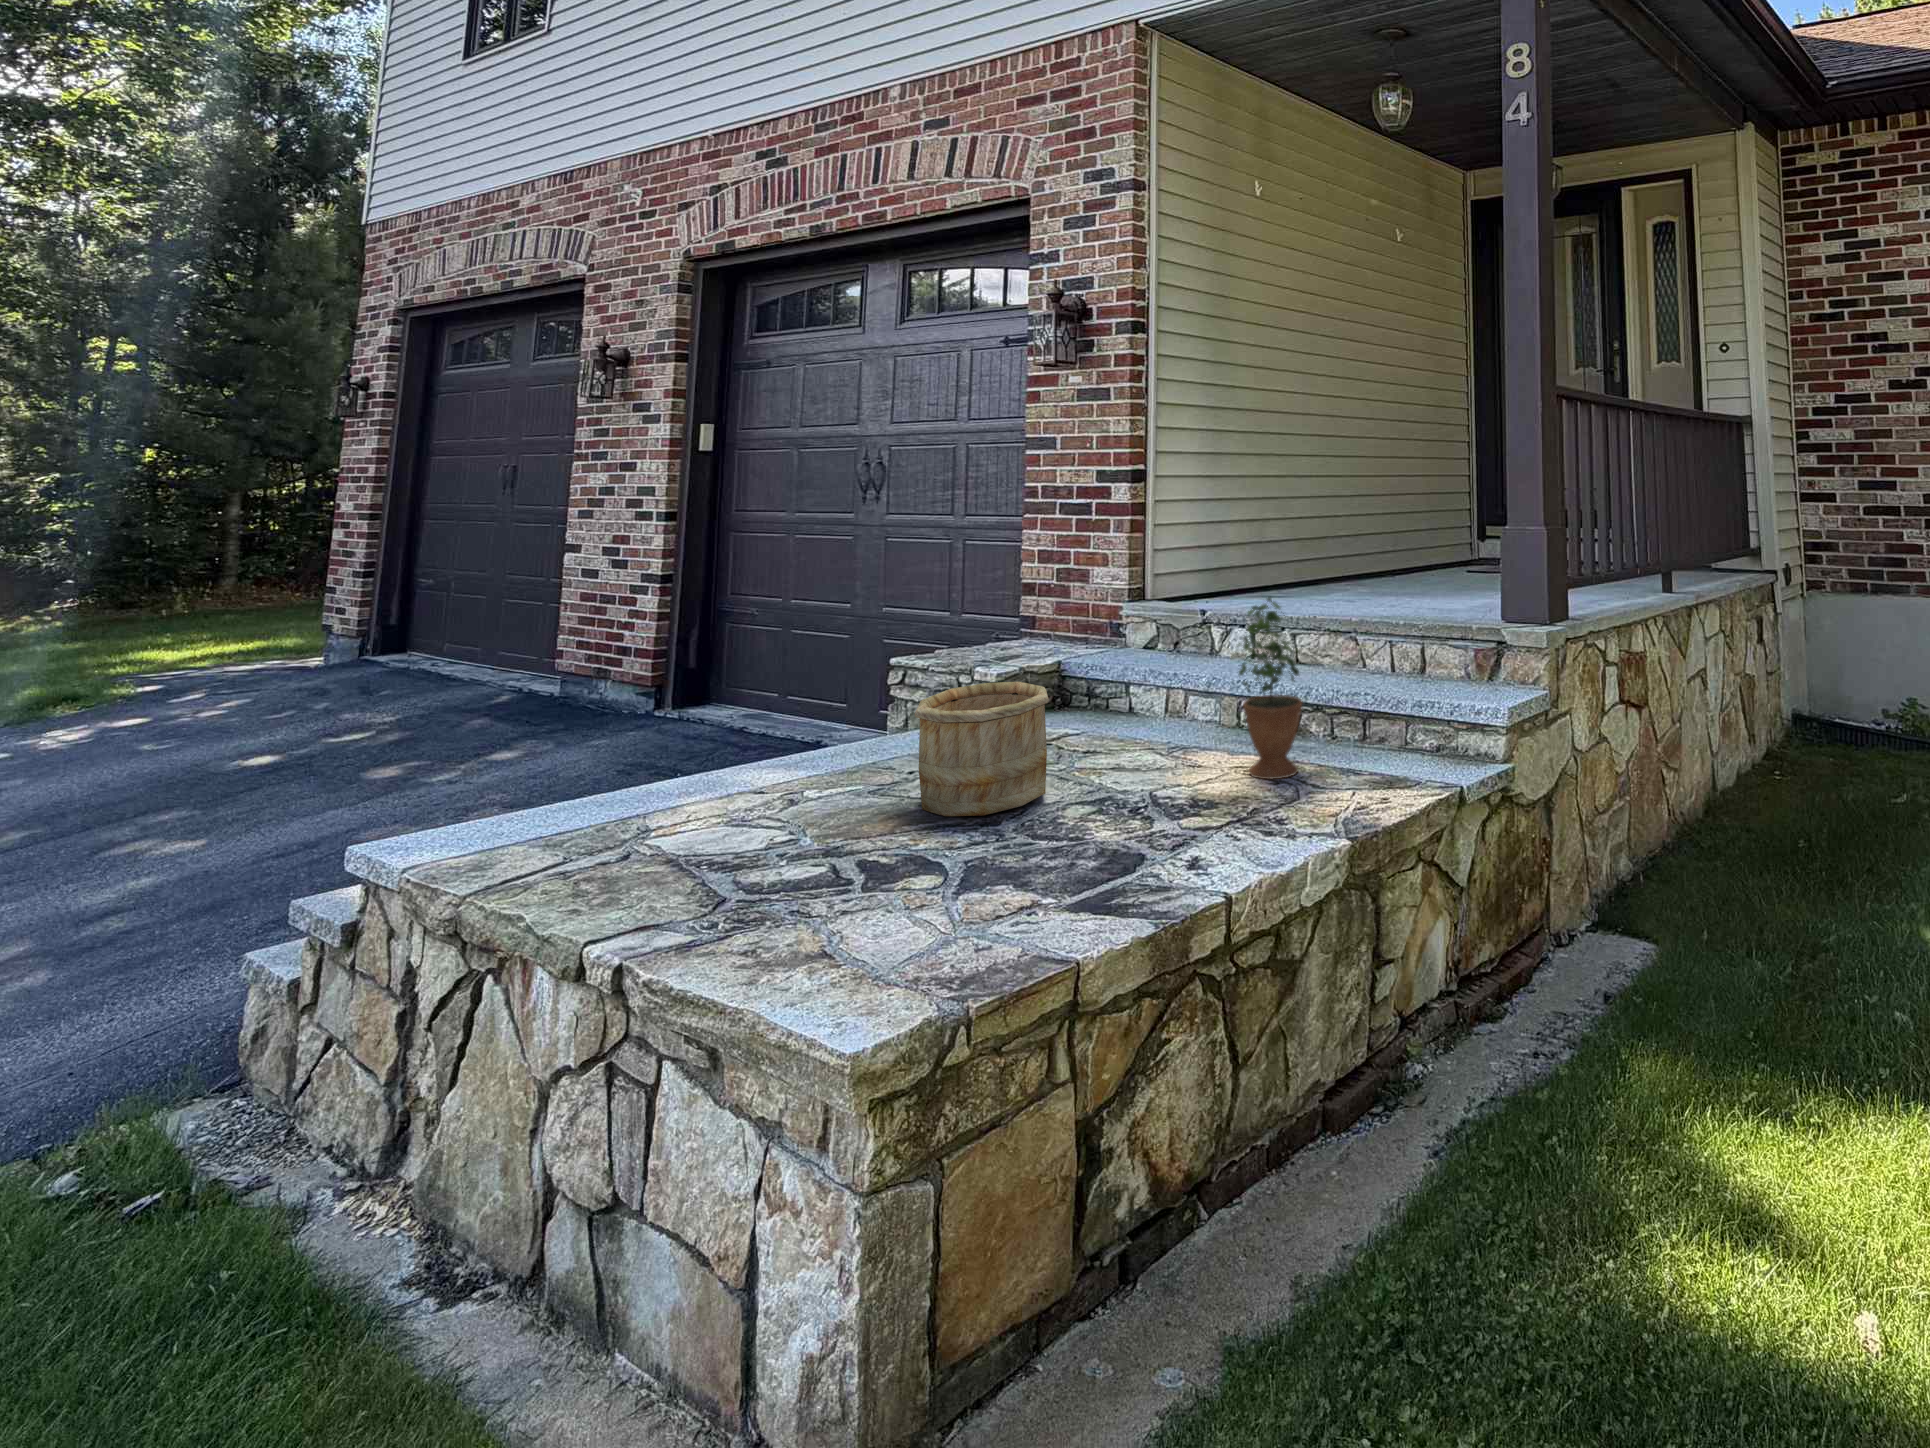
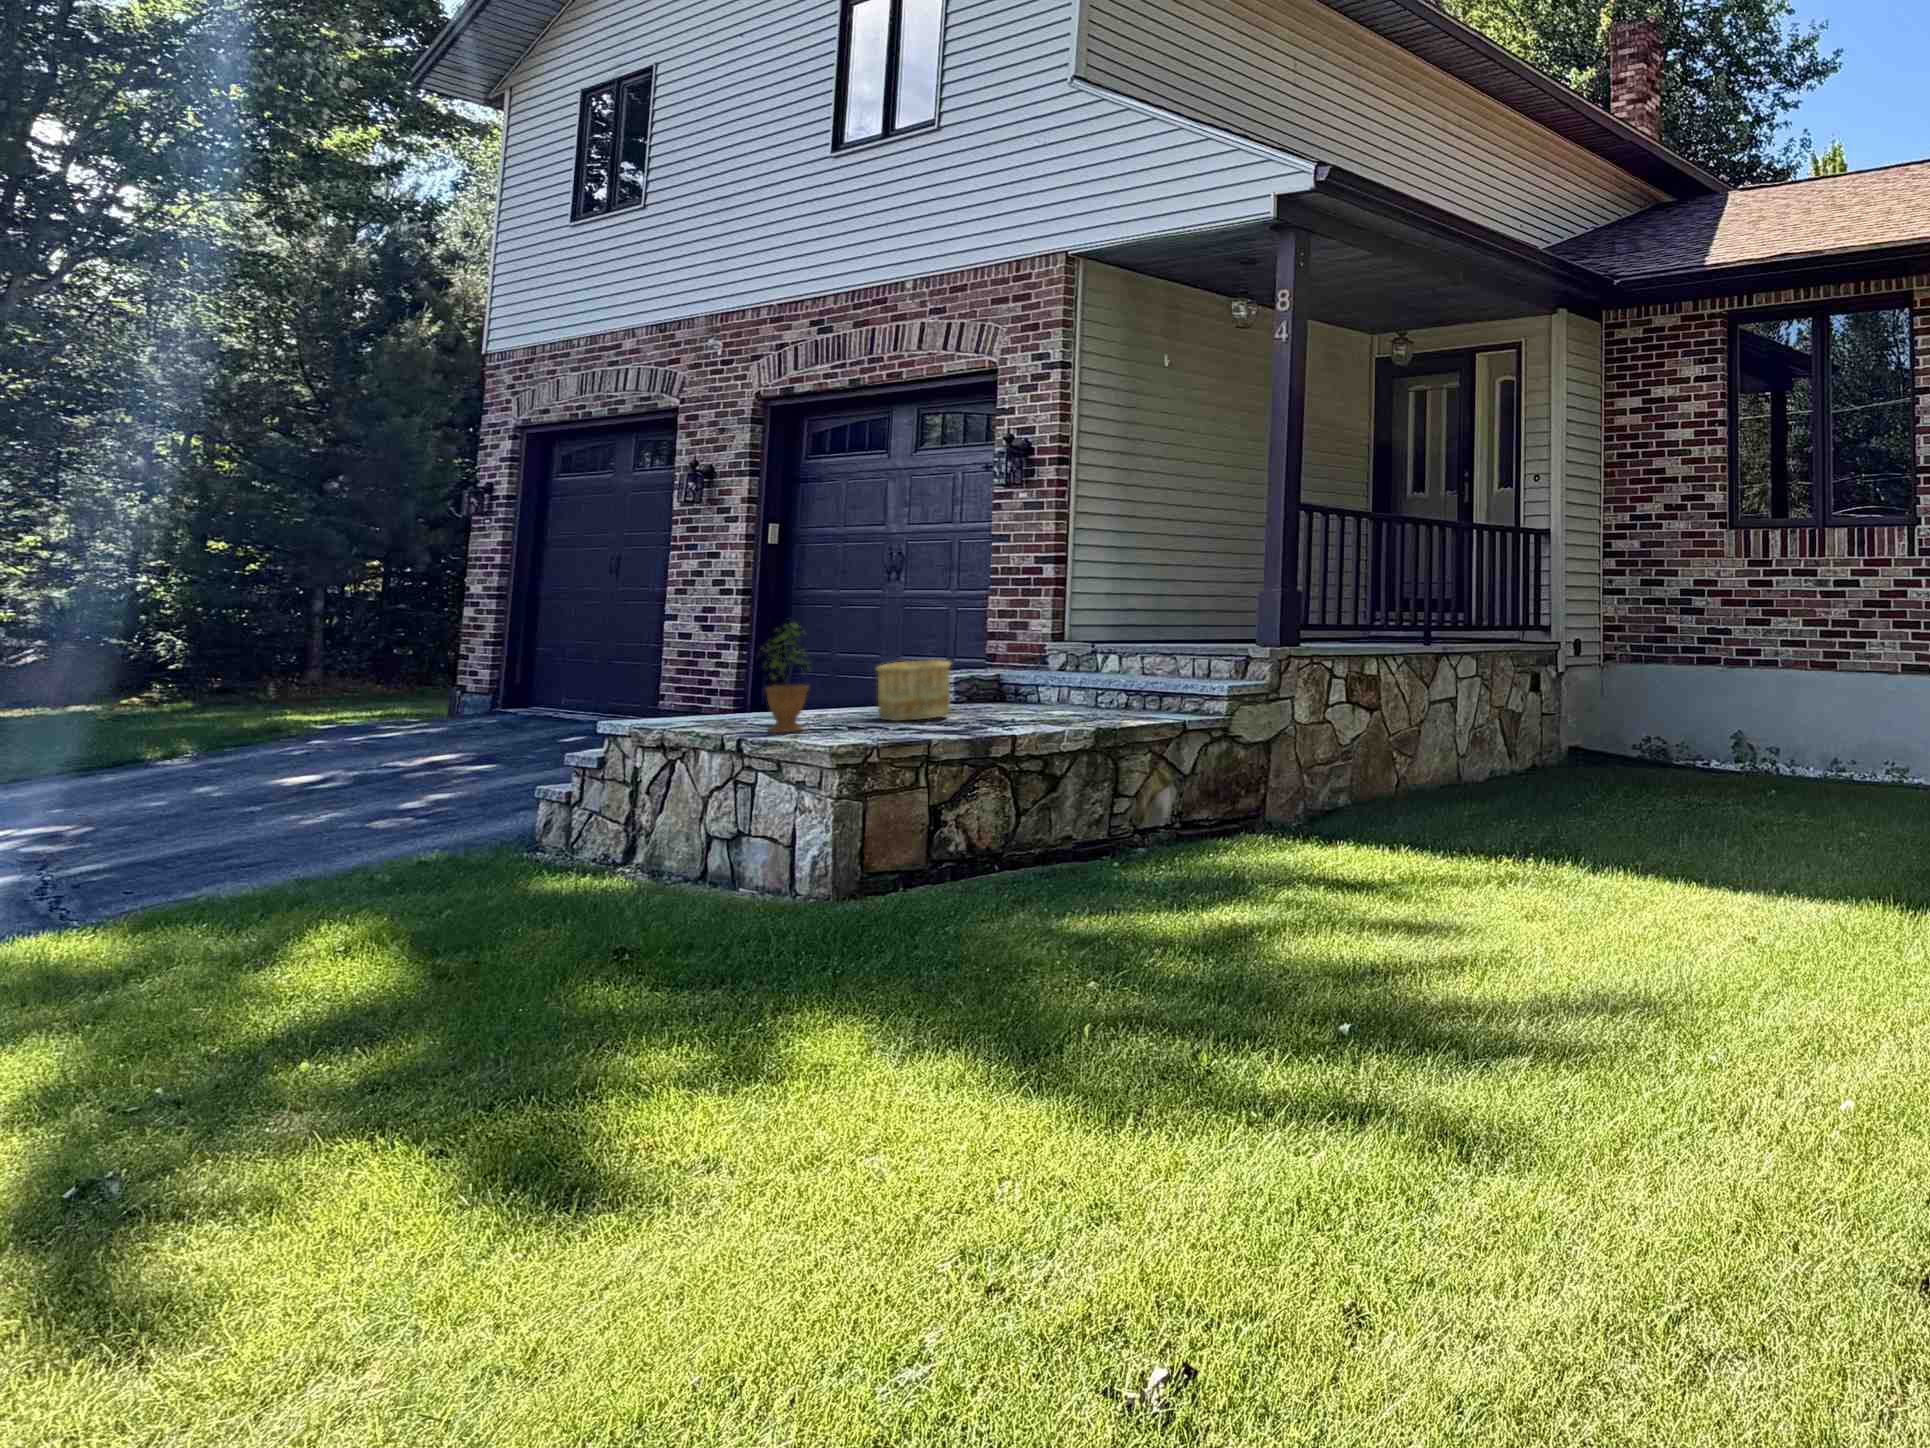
potted plant: present [1231,597,1303,779] -> present [764,623,808,733]

